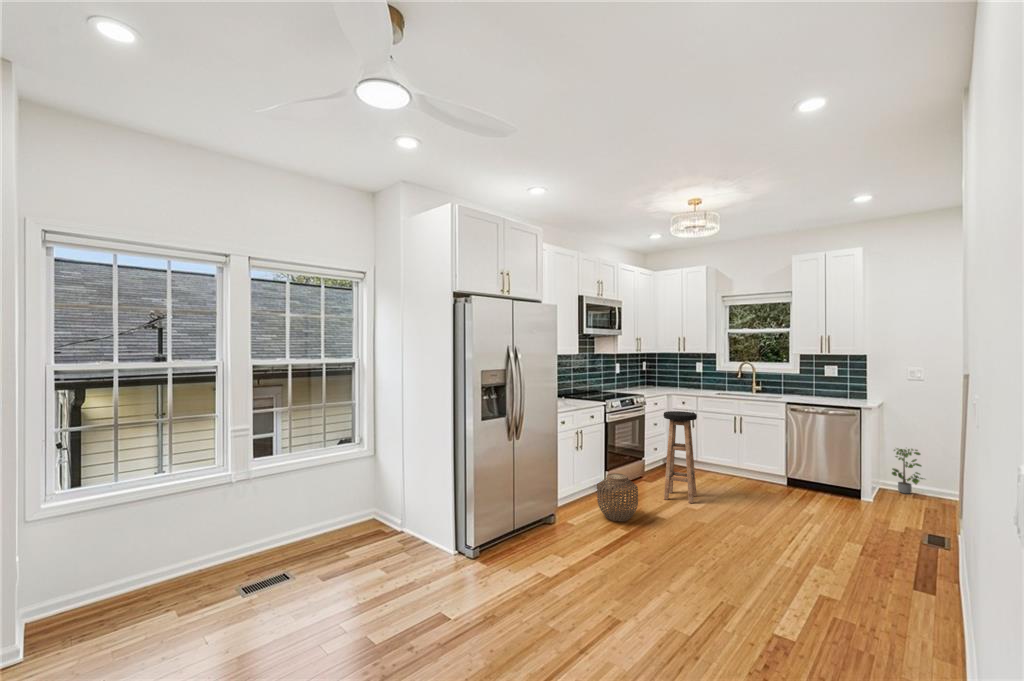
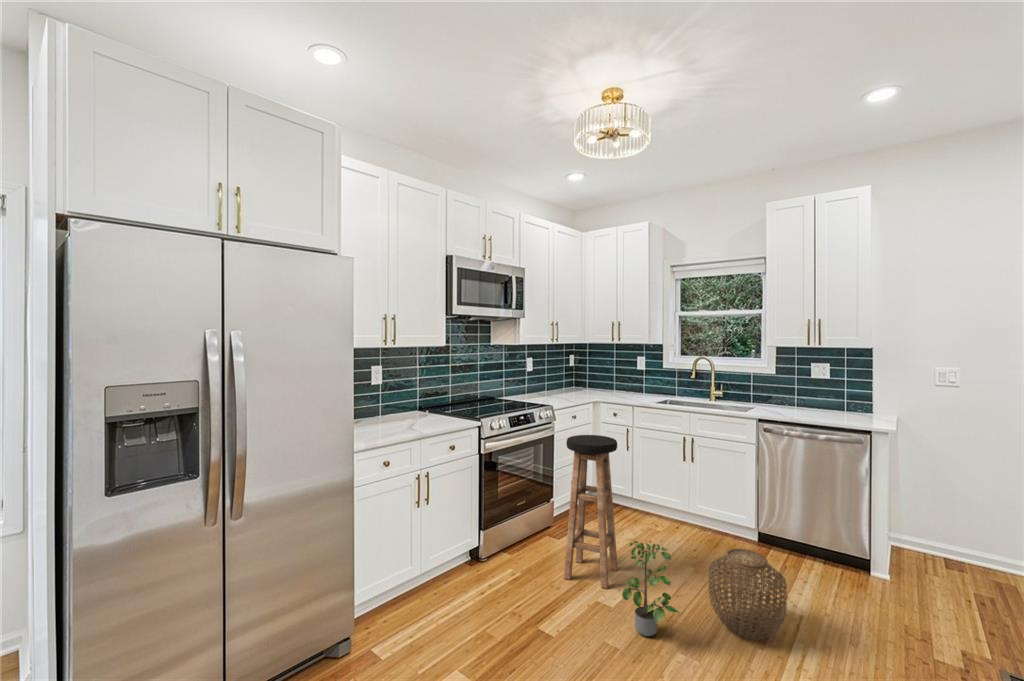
potted plant: present [892,448,923,494] -> present [622,541,679,636]
woven basket: present [597,473,638,521] -> present [709,549,787,640]

